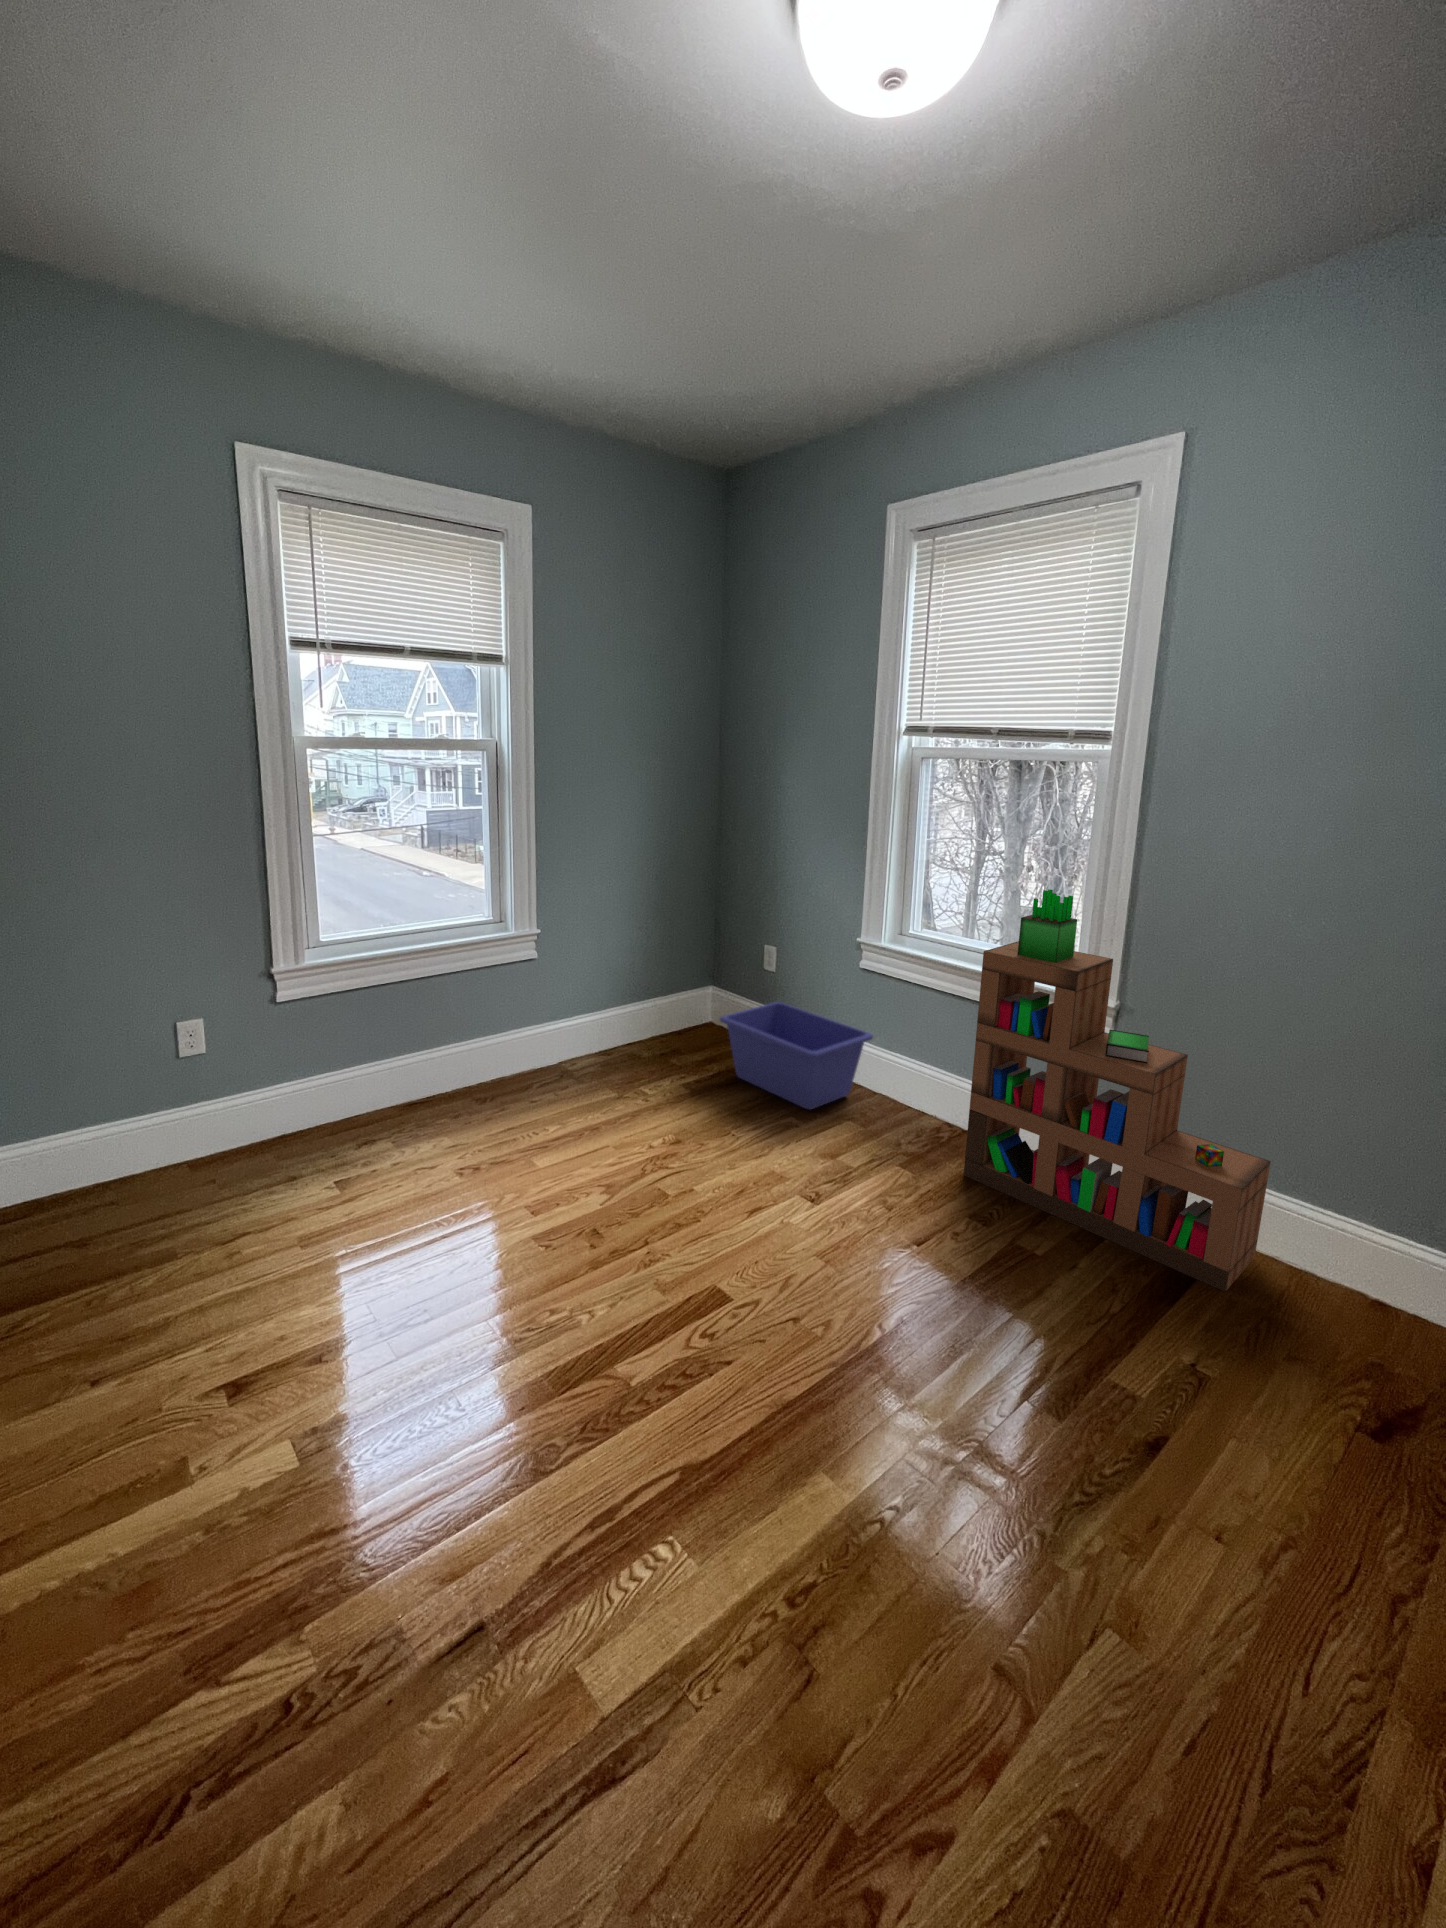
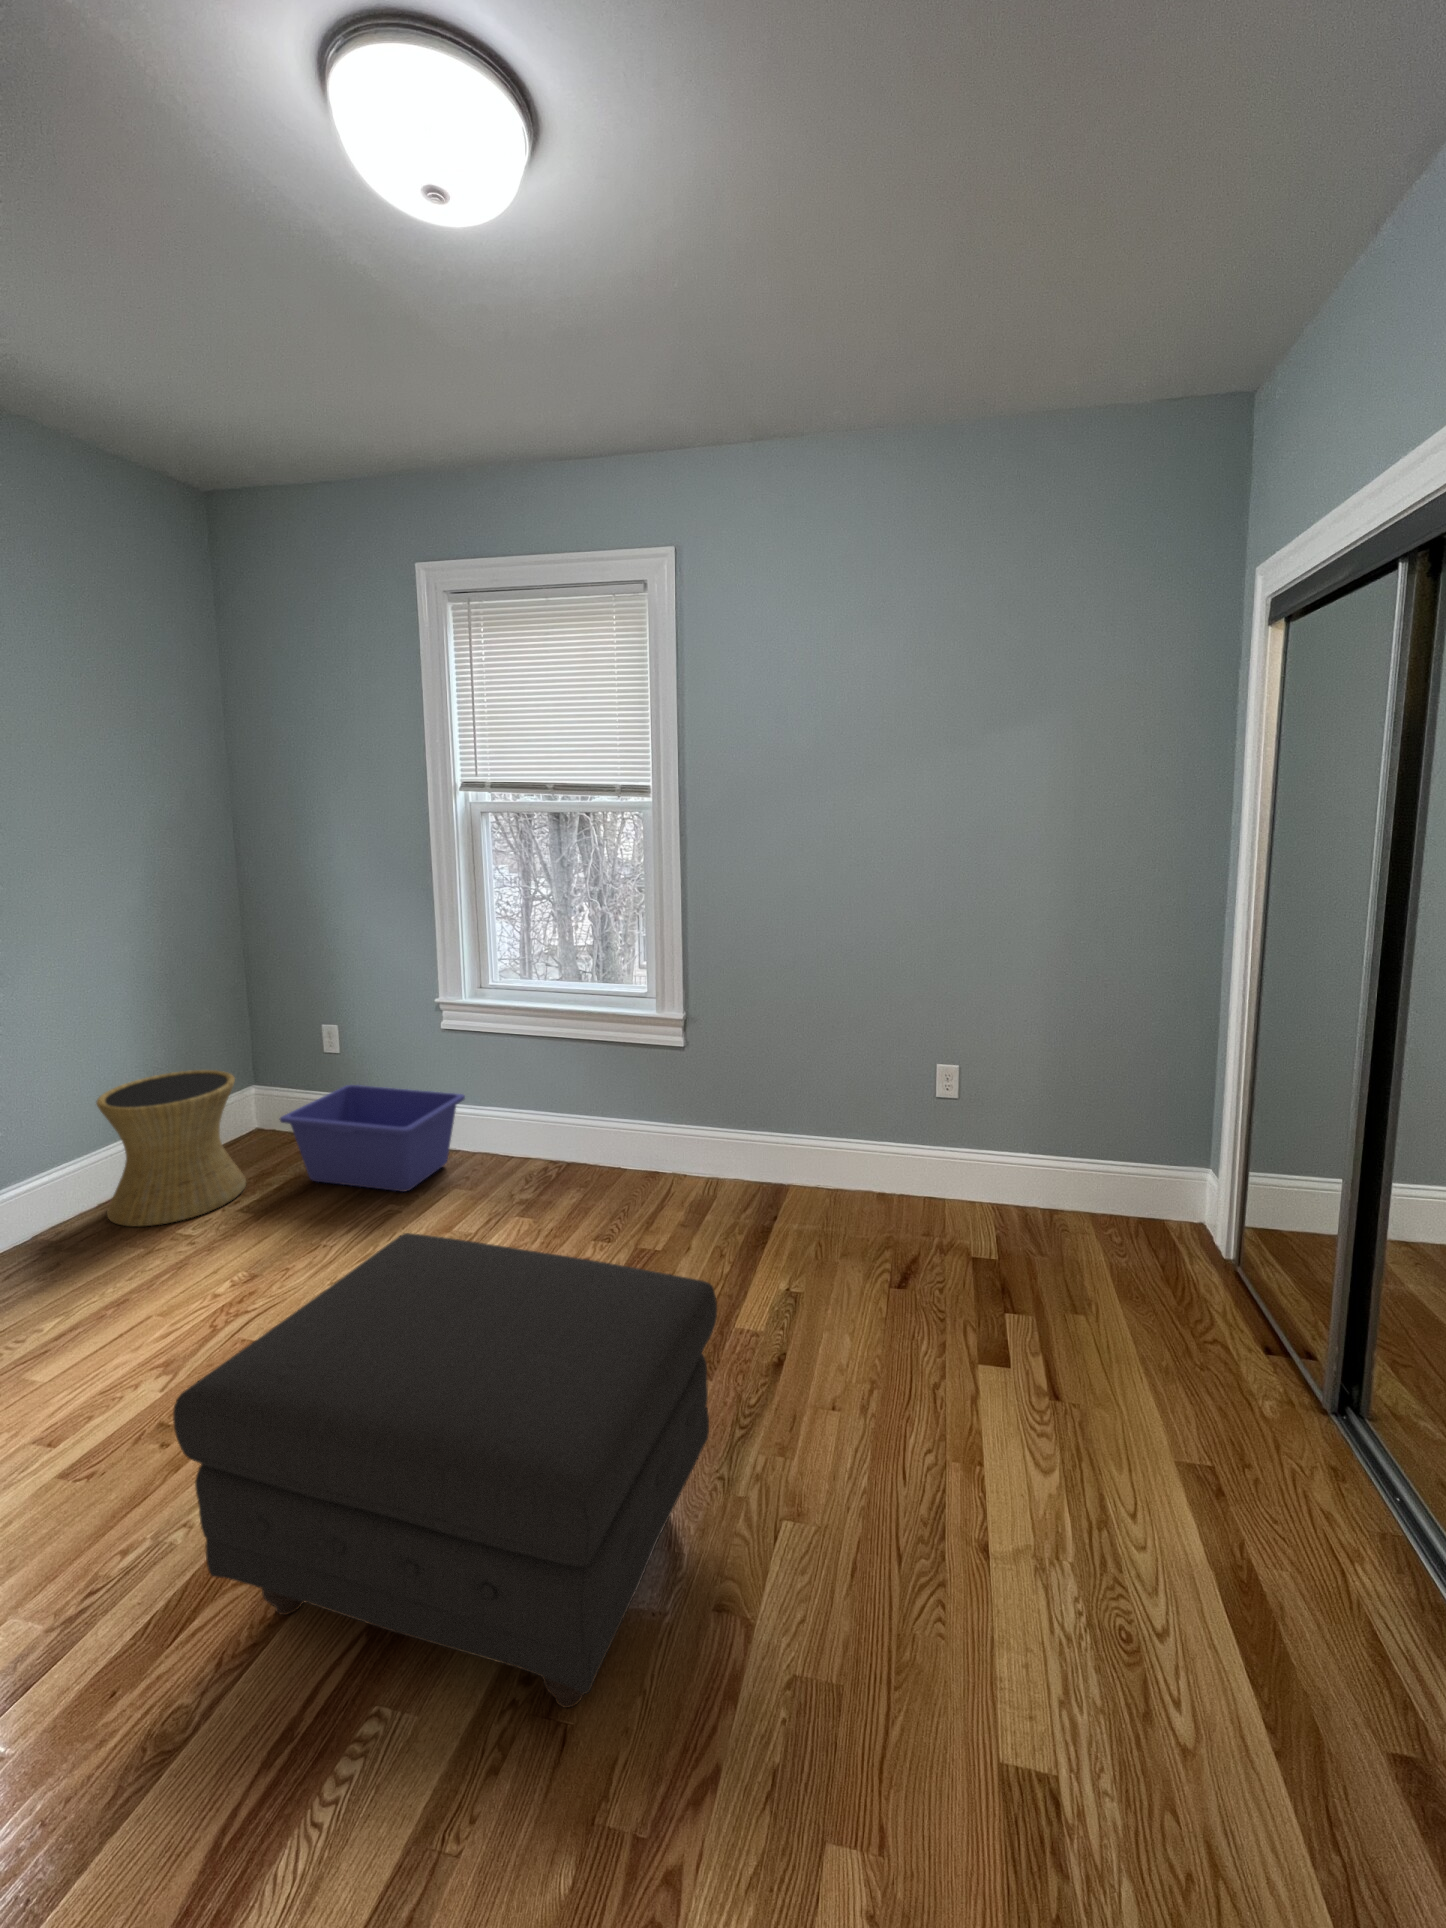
bookshelf: present [964,889,1271,1292] -> none [570,925,808,1228]
side table: none [600,962,692,1081] -> present [96,1070,246,1227]
ottoman: none [572,1147,1060,1652] -> present [173,1233,717,1708]

